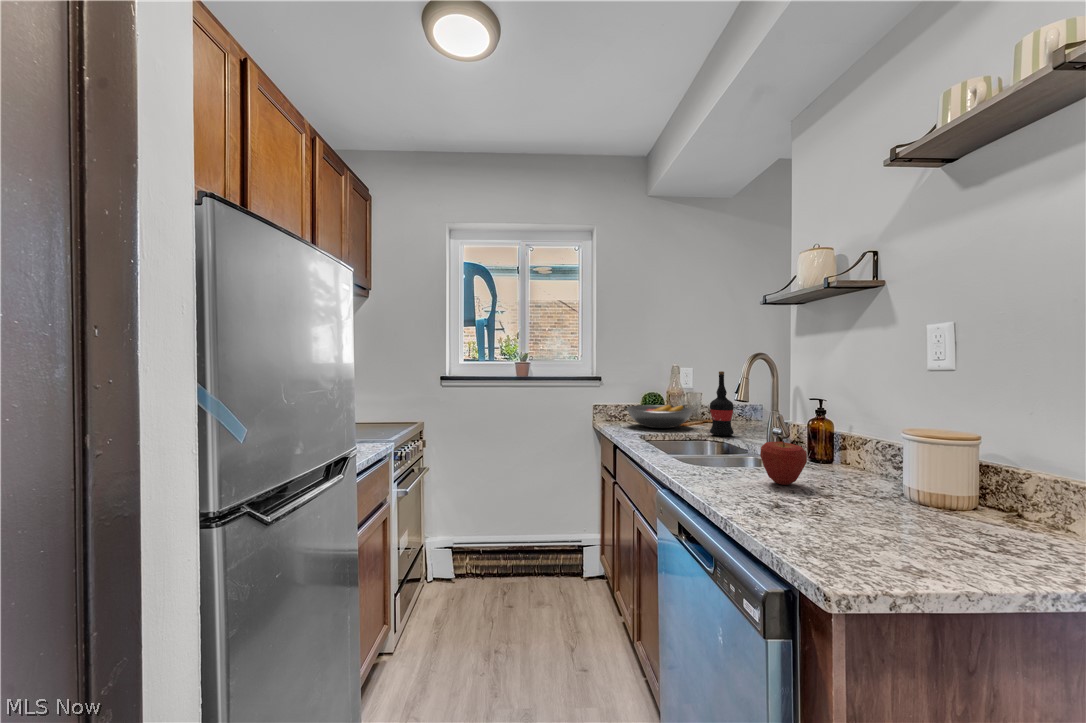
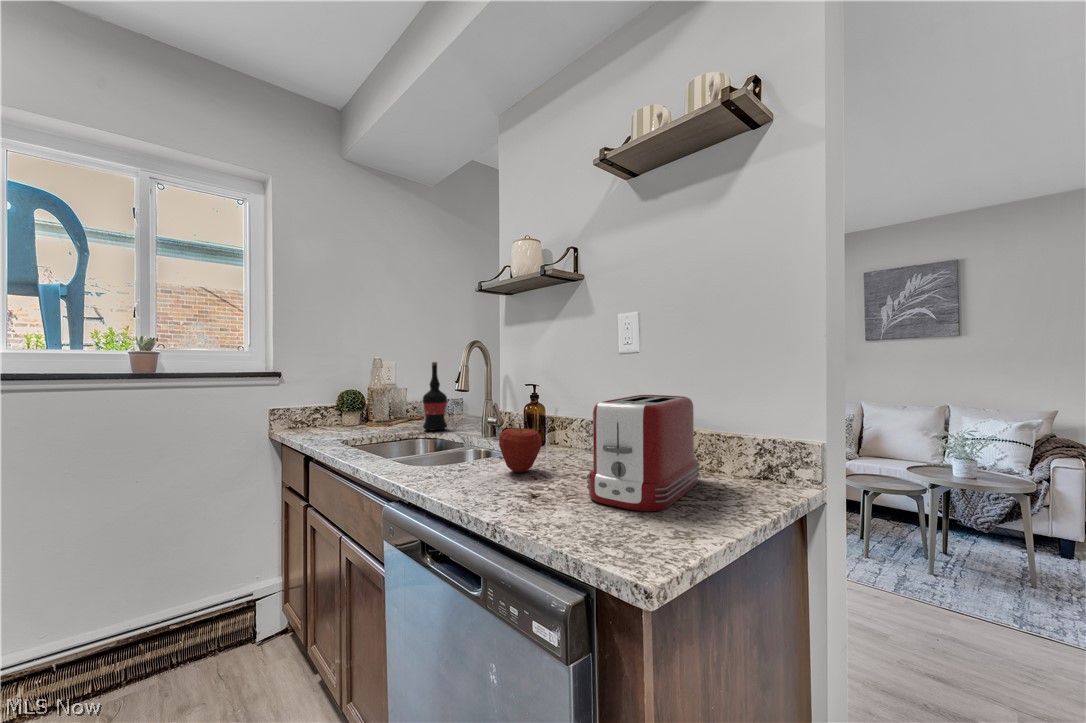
fruit bowl: present [627,405,693,428] -> none [320,401,402,430]
toaster: none [838,422,1018,547] -> present [587,395,700,511]

